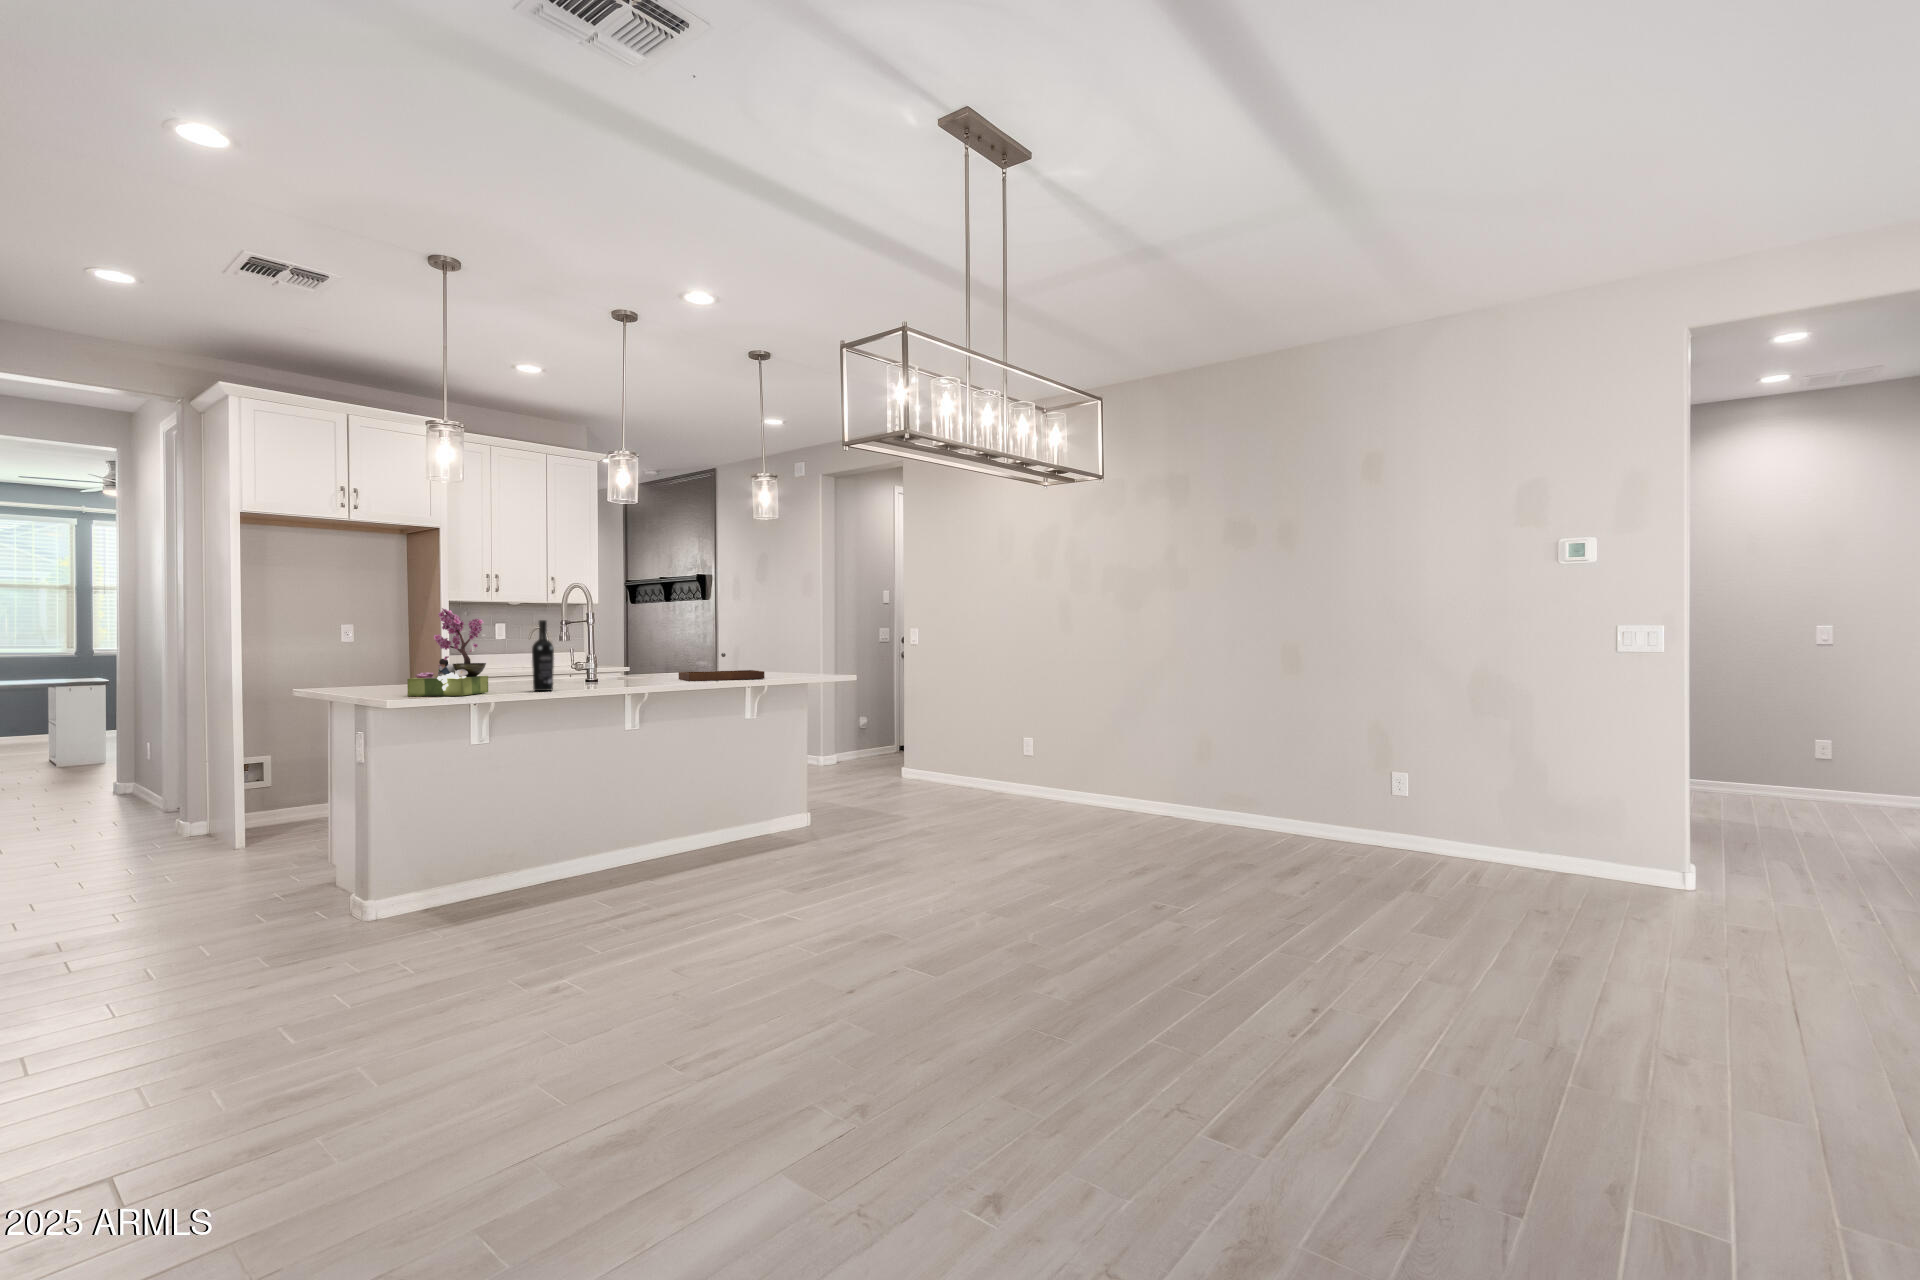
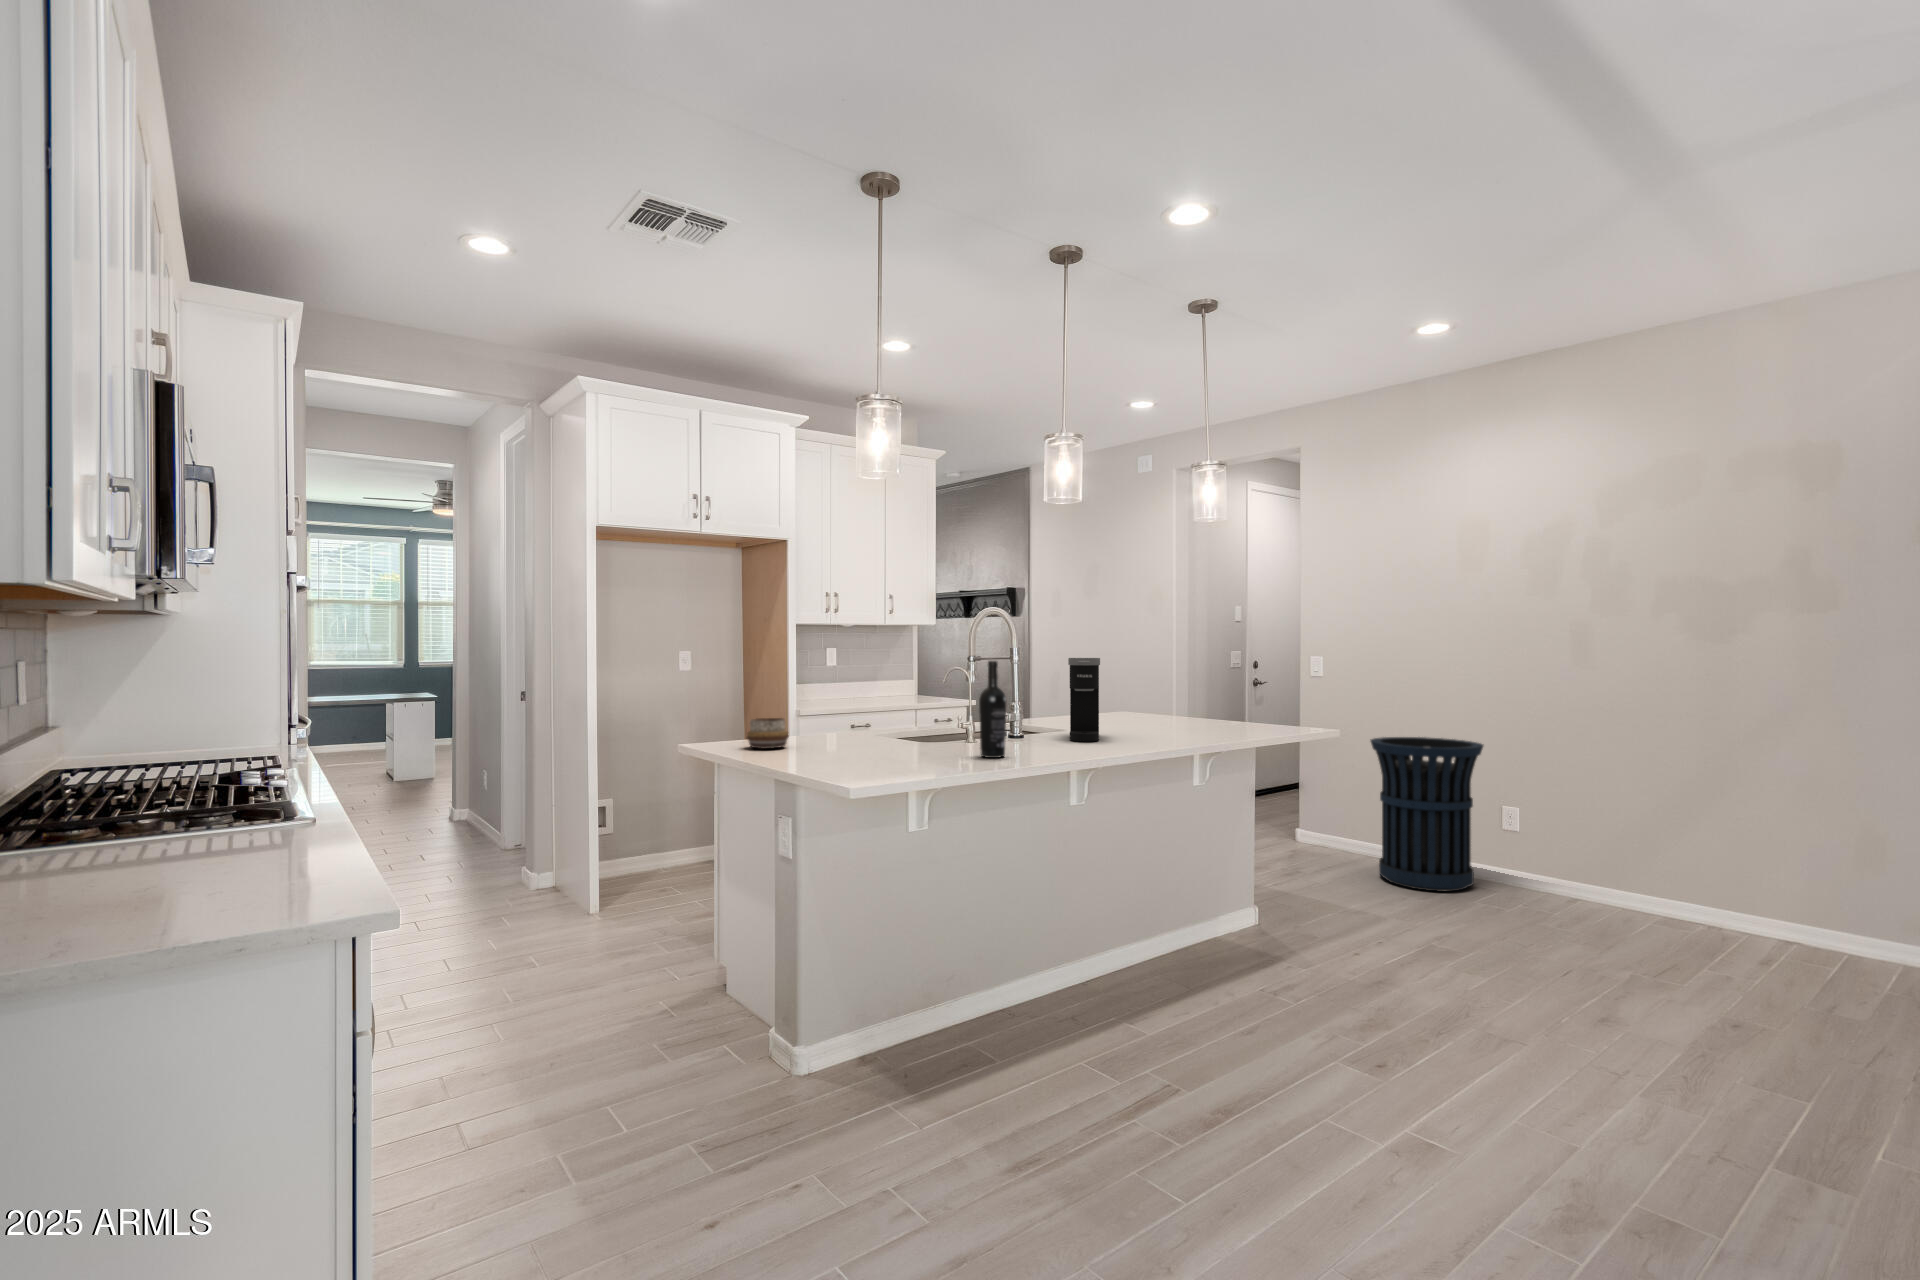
flower arrangement: present [407,608,488,696] -> none [844,645,932,769]
coffee maker: none [631,622,664,684] -> present [1068,658,1100,742]
tray: present [679,653,765,681] -> none [1100,695,1213,734]
decorative bowl: none [348,667,386,690] -> present [747,718,789,749]
trash can: none [931,690,1008,803] -> present [1371,737,1483,891]

